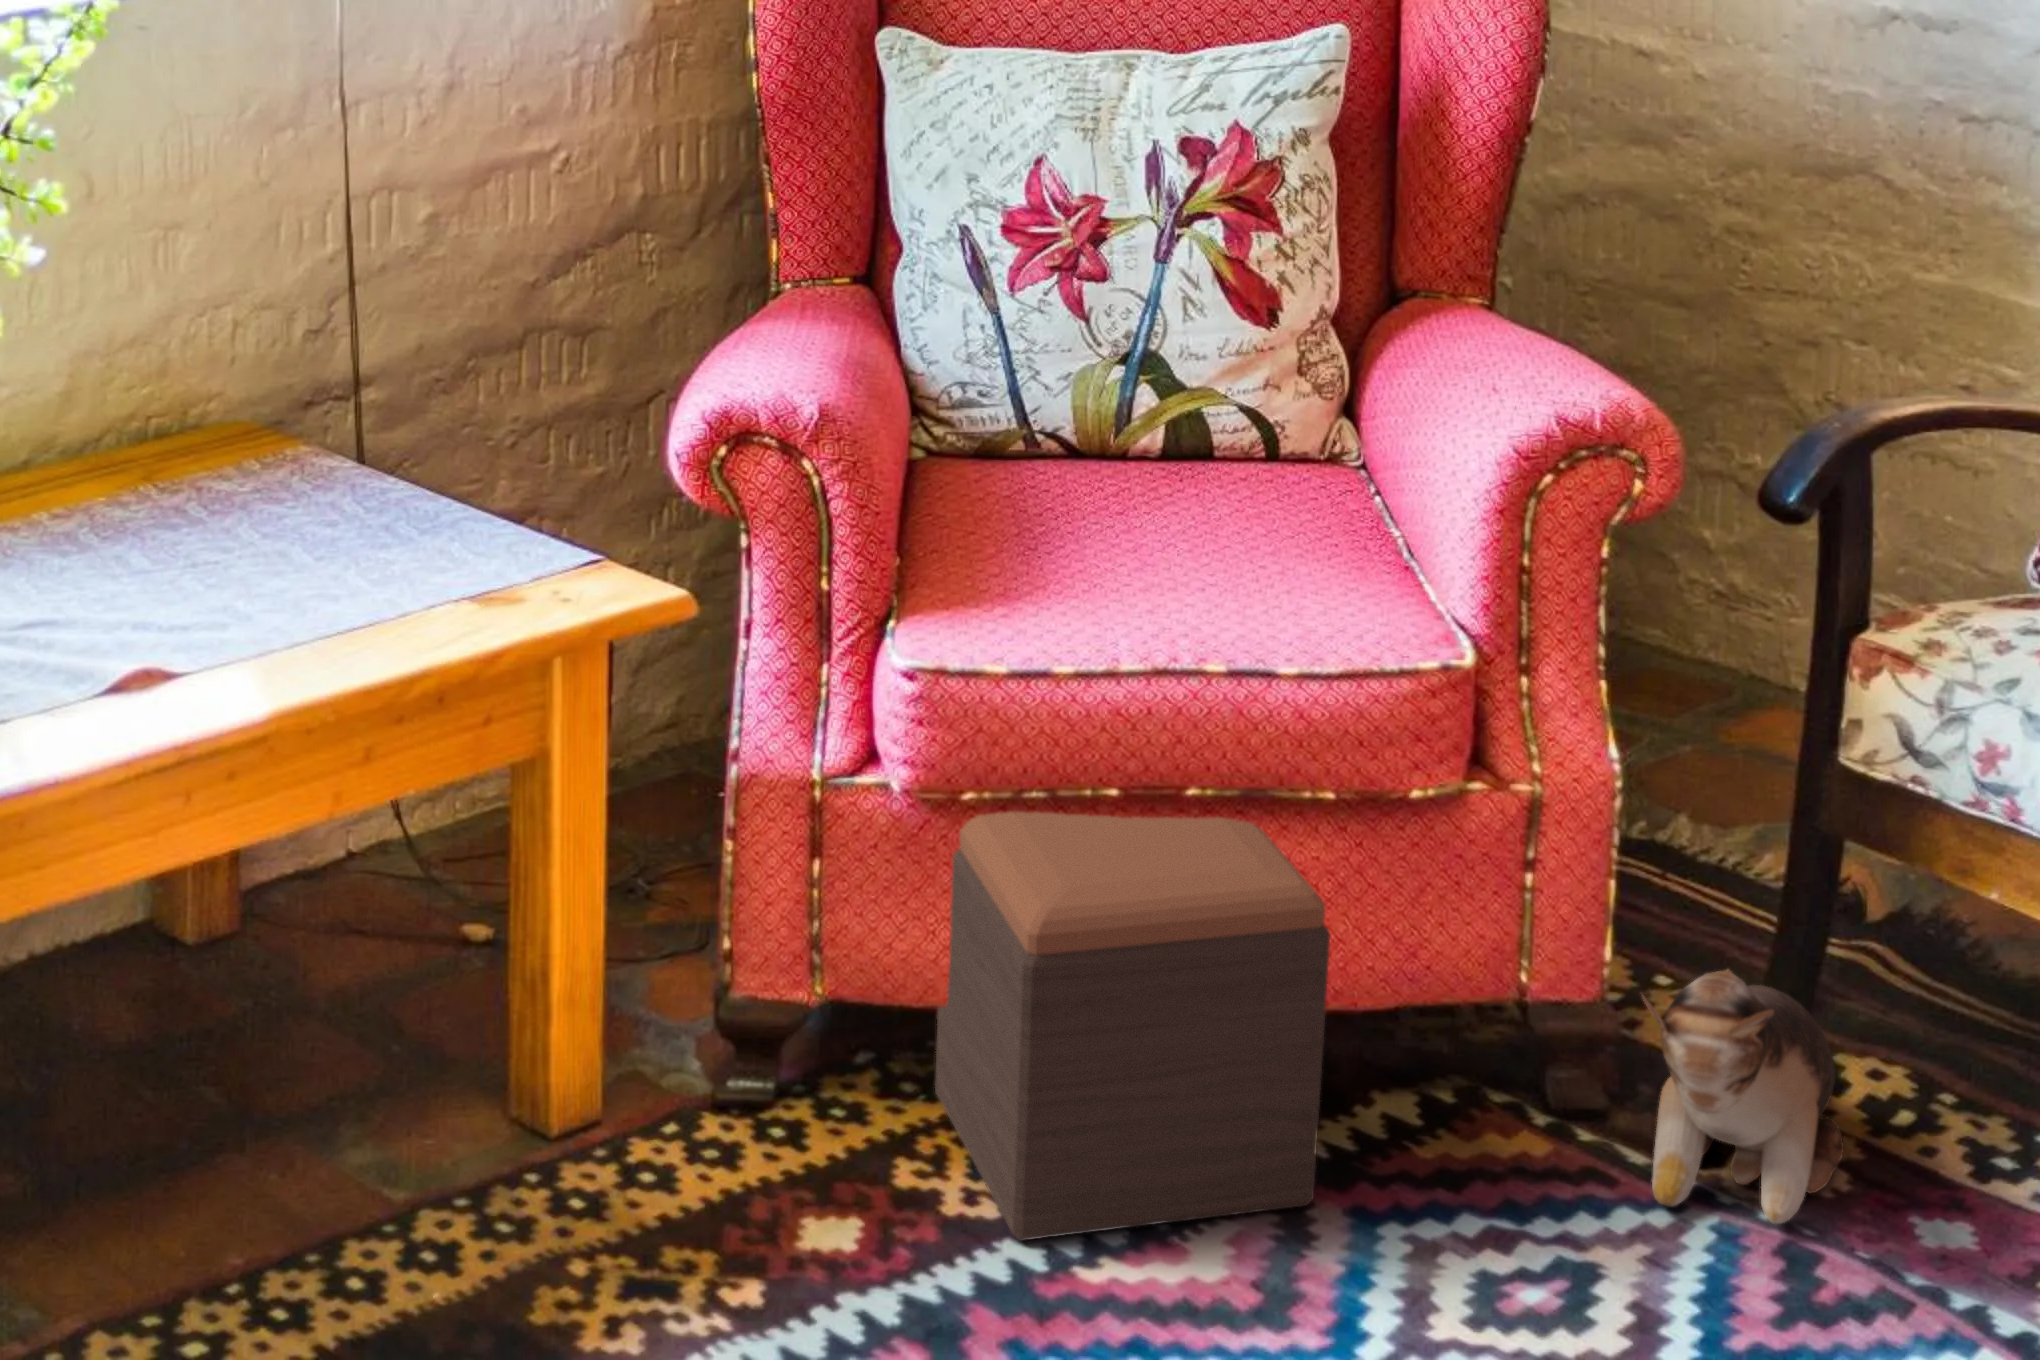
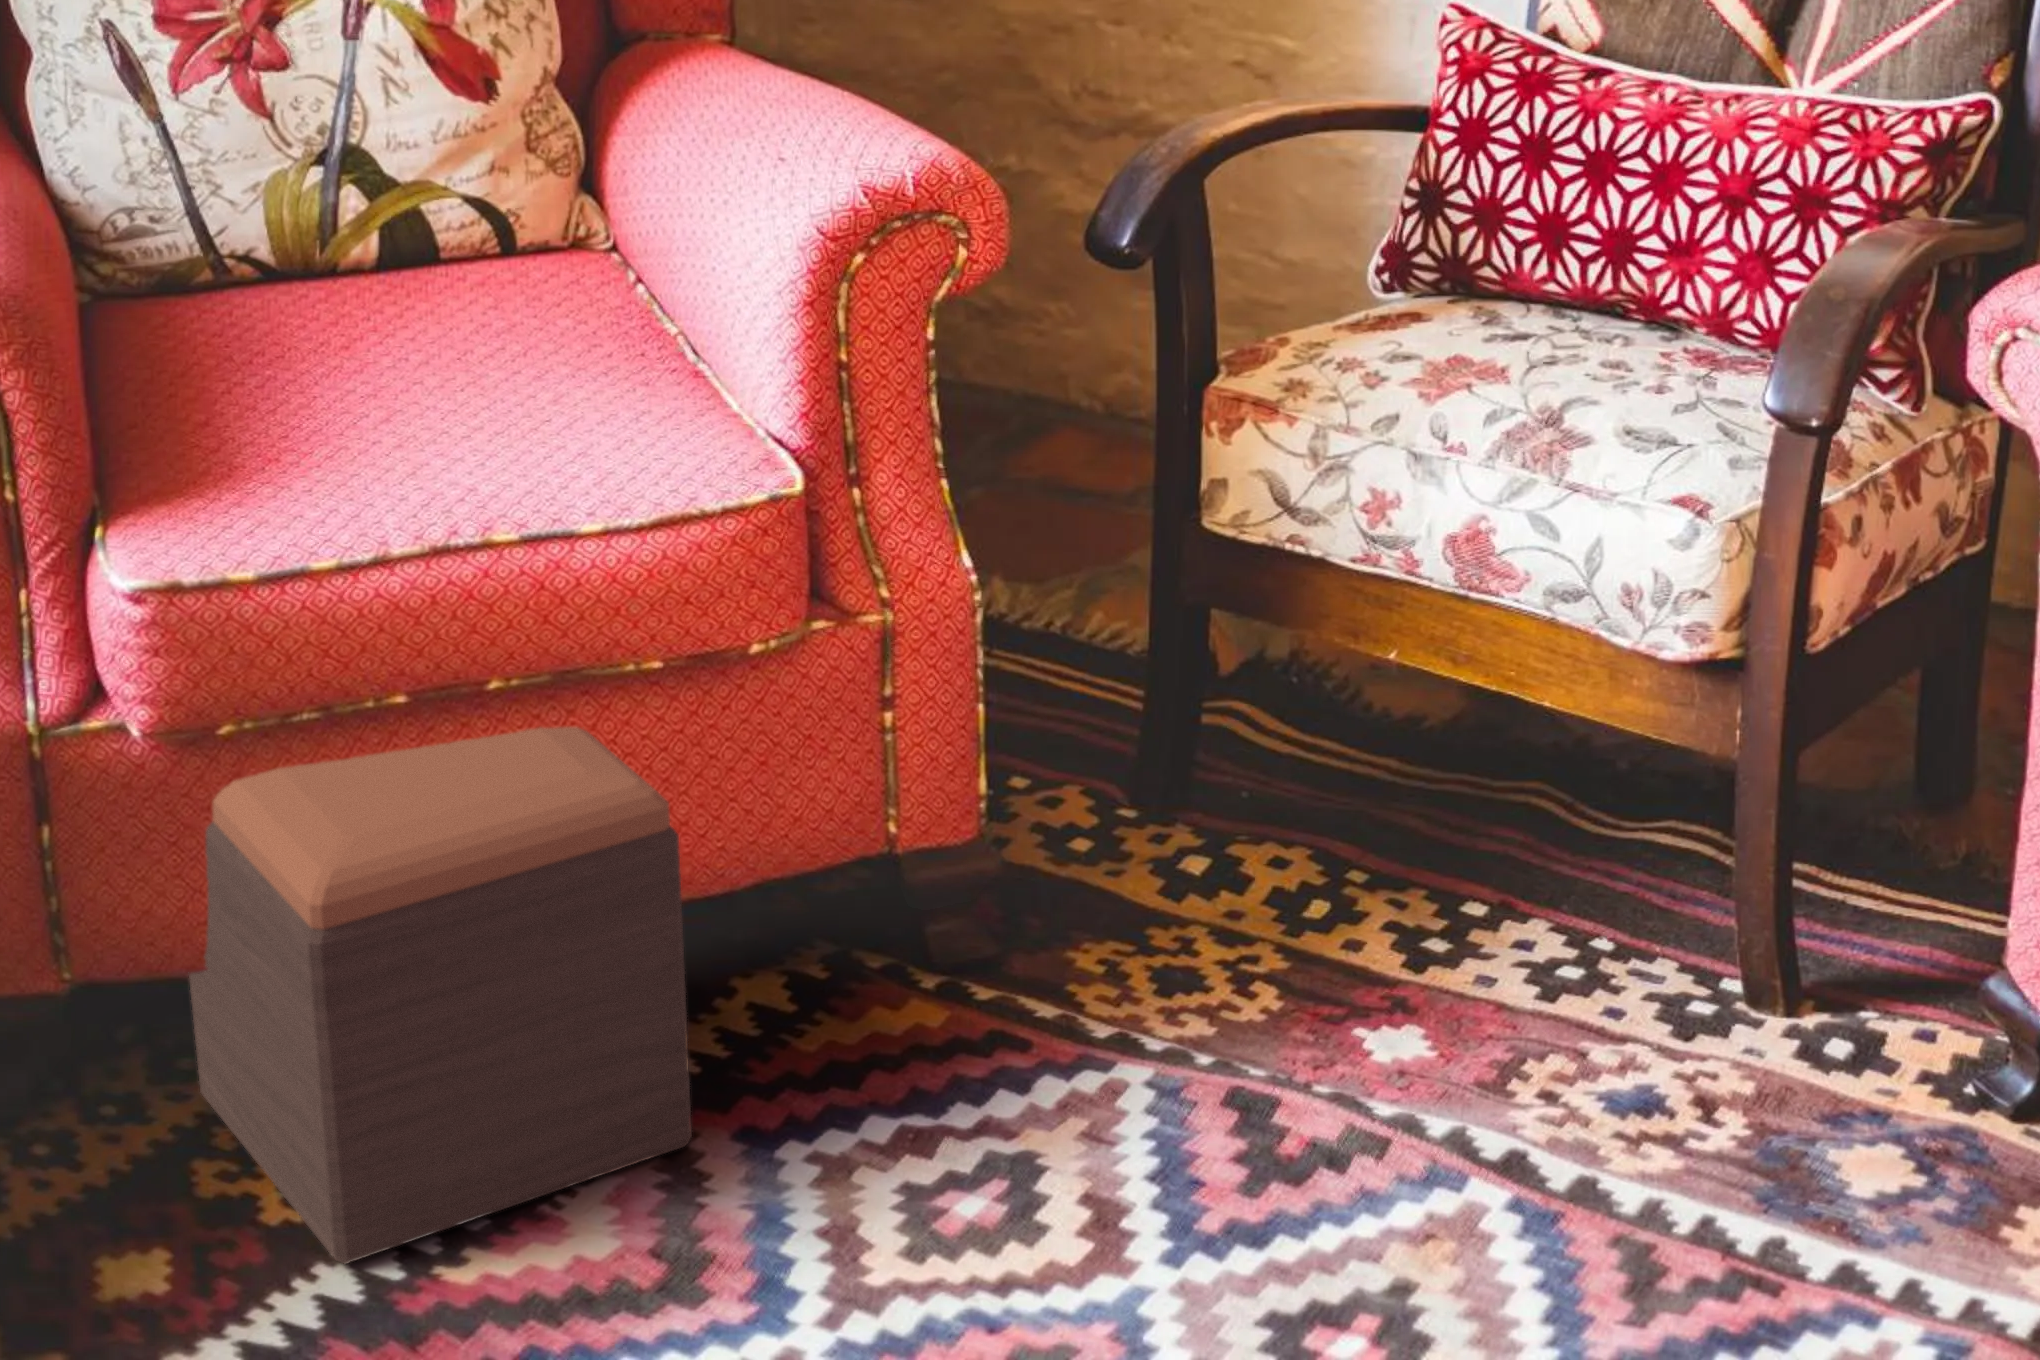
plush toy: present [1642,969,1844,1224] -> none [1047,795,1273,1064]

